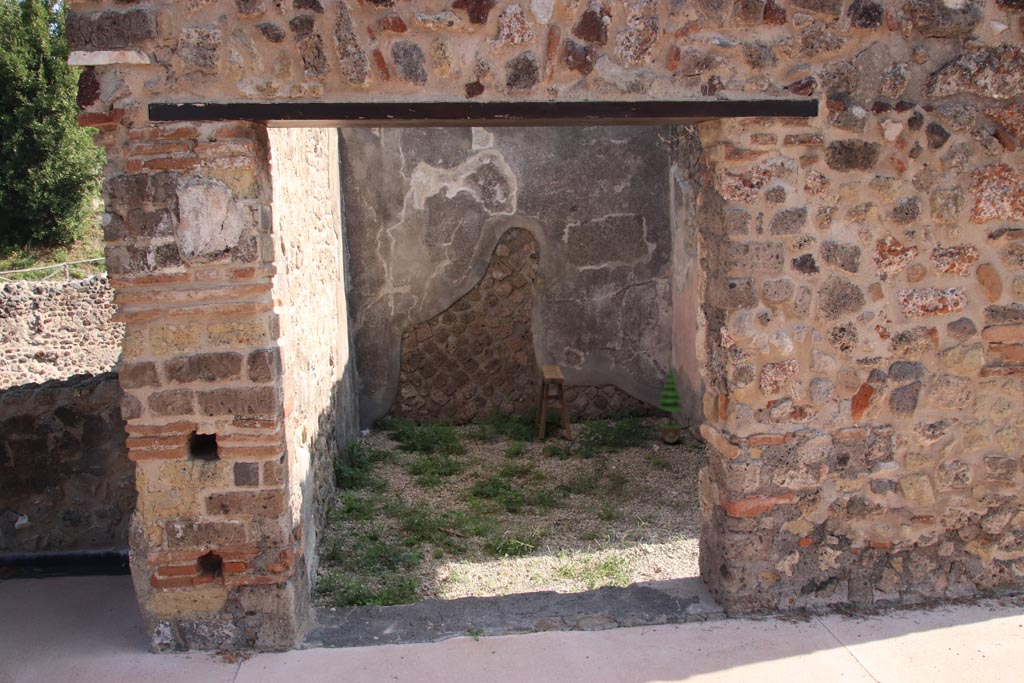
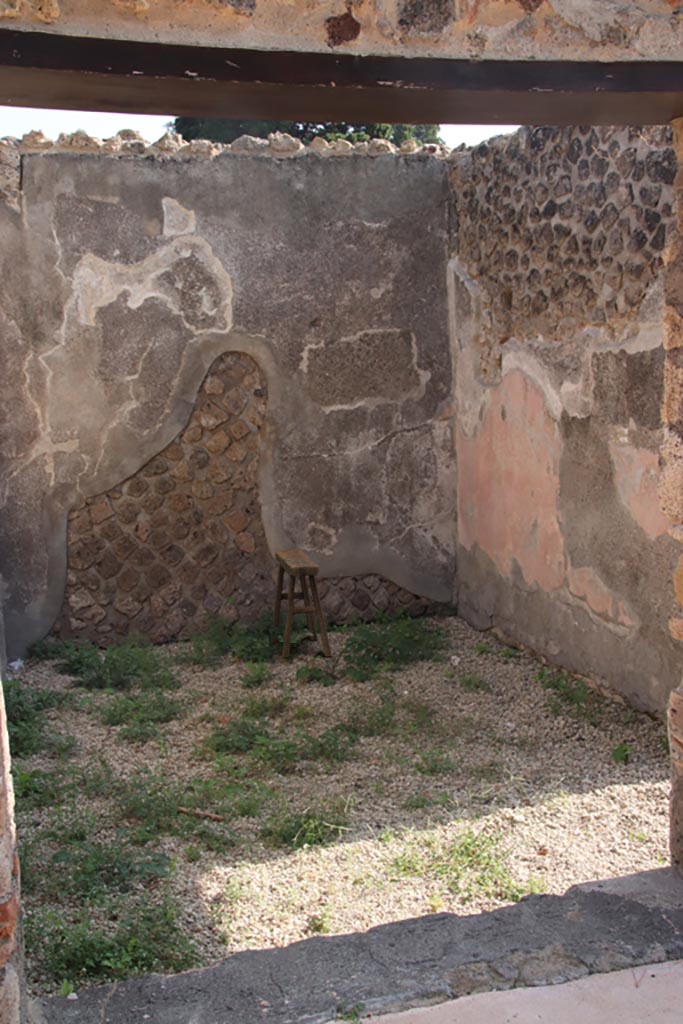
potted tree: present [658,370,684,443] -> none [451,544,490,652]

